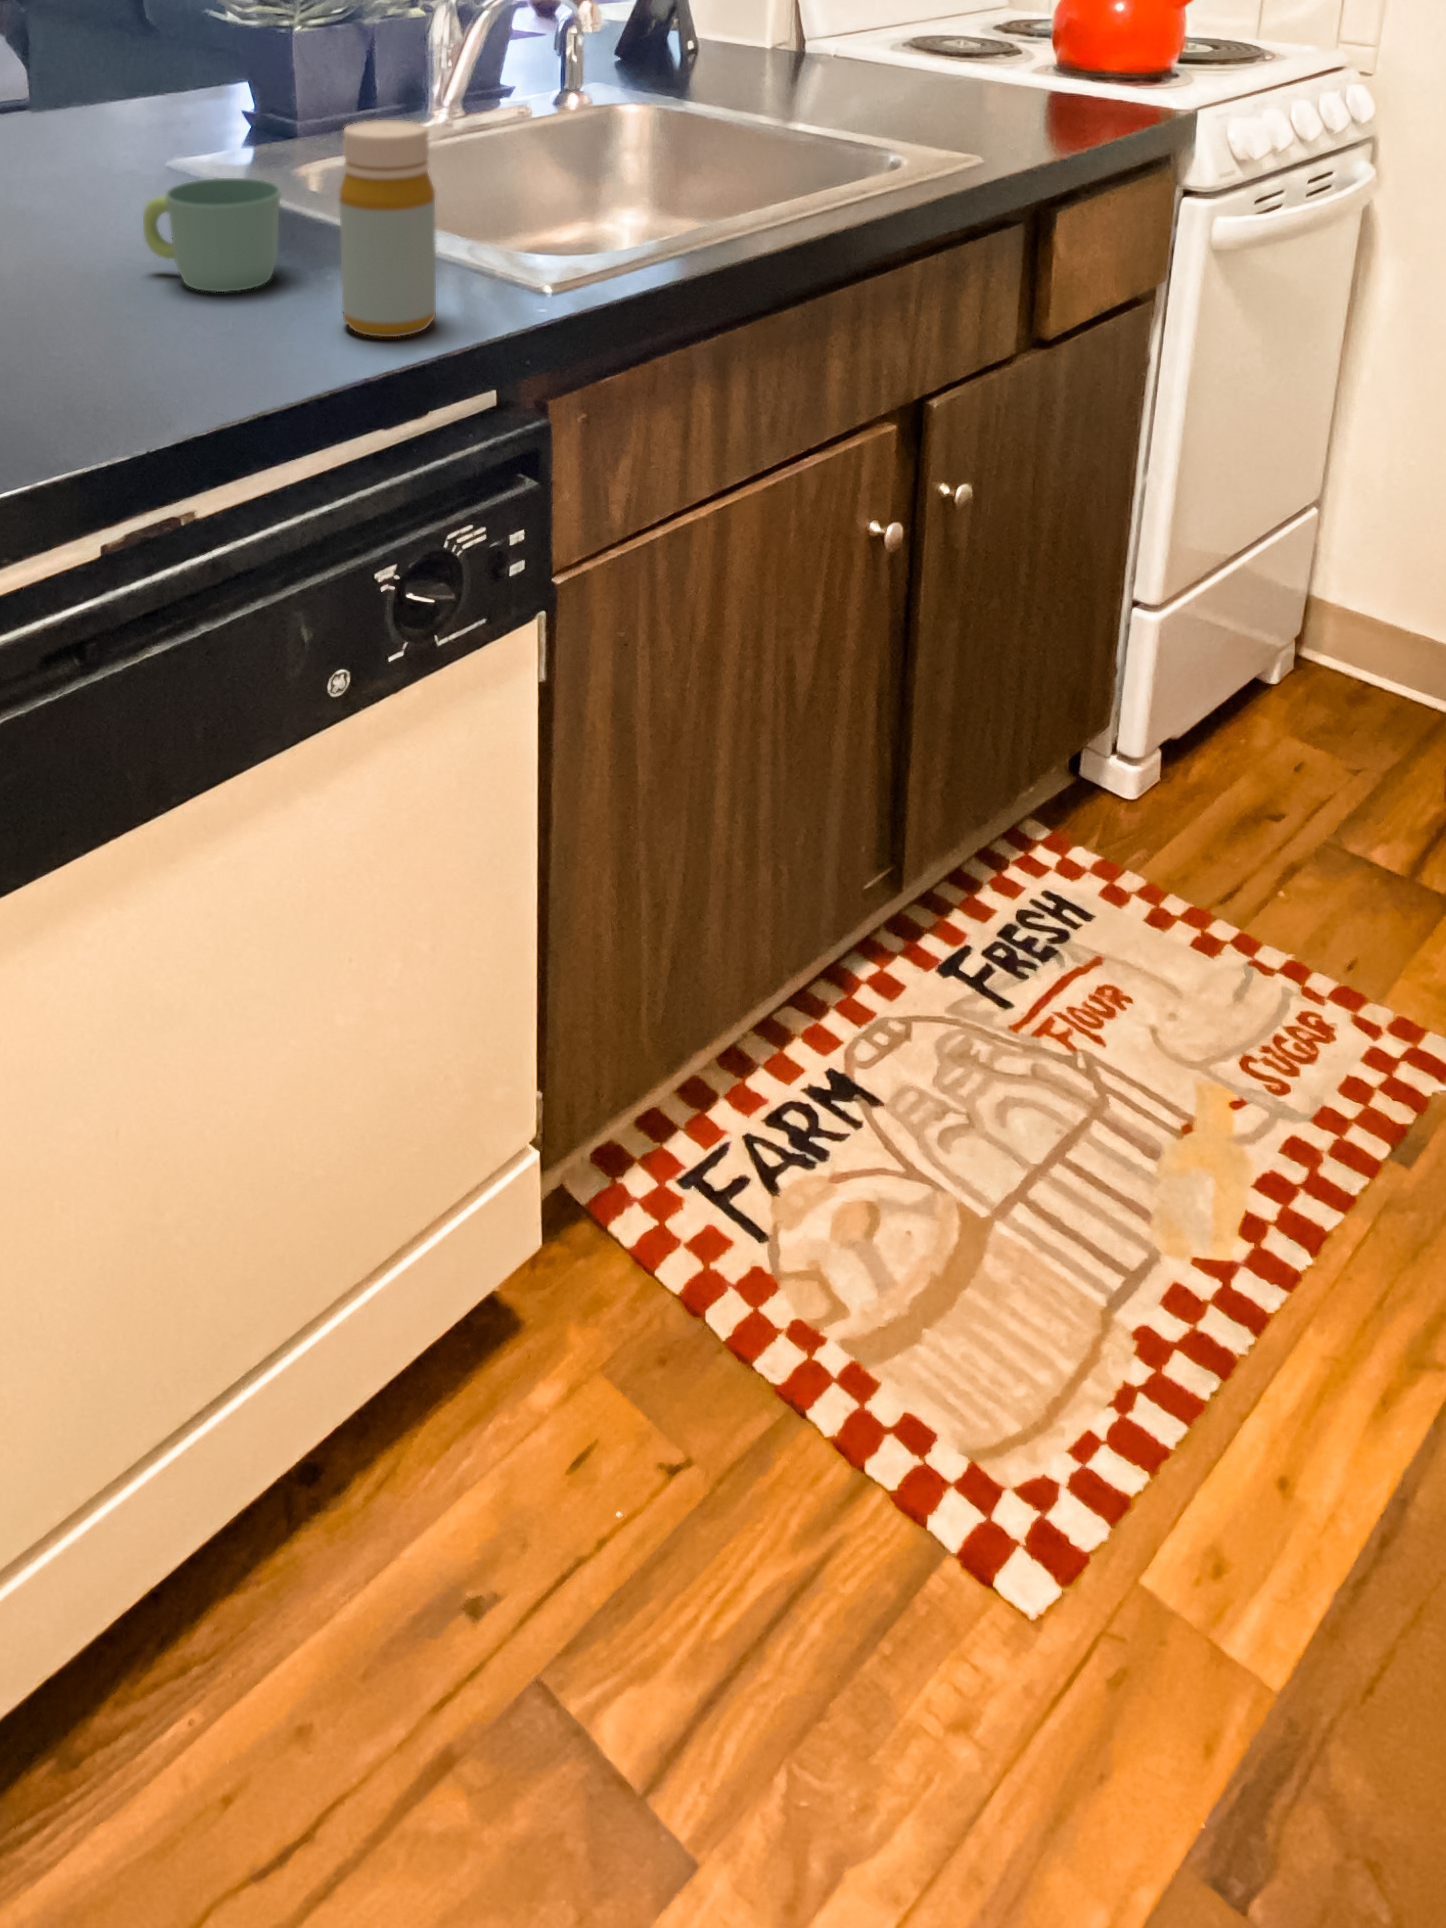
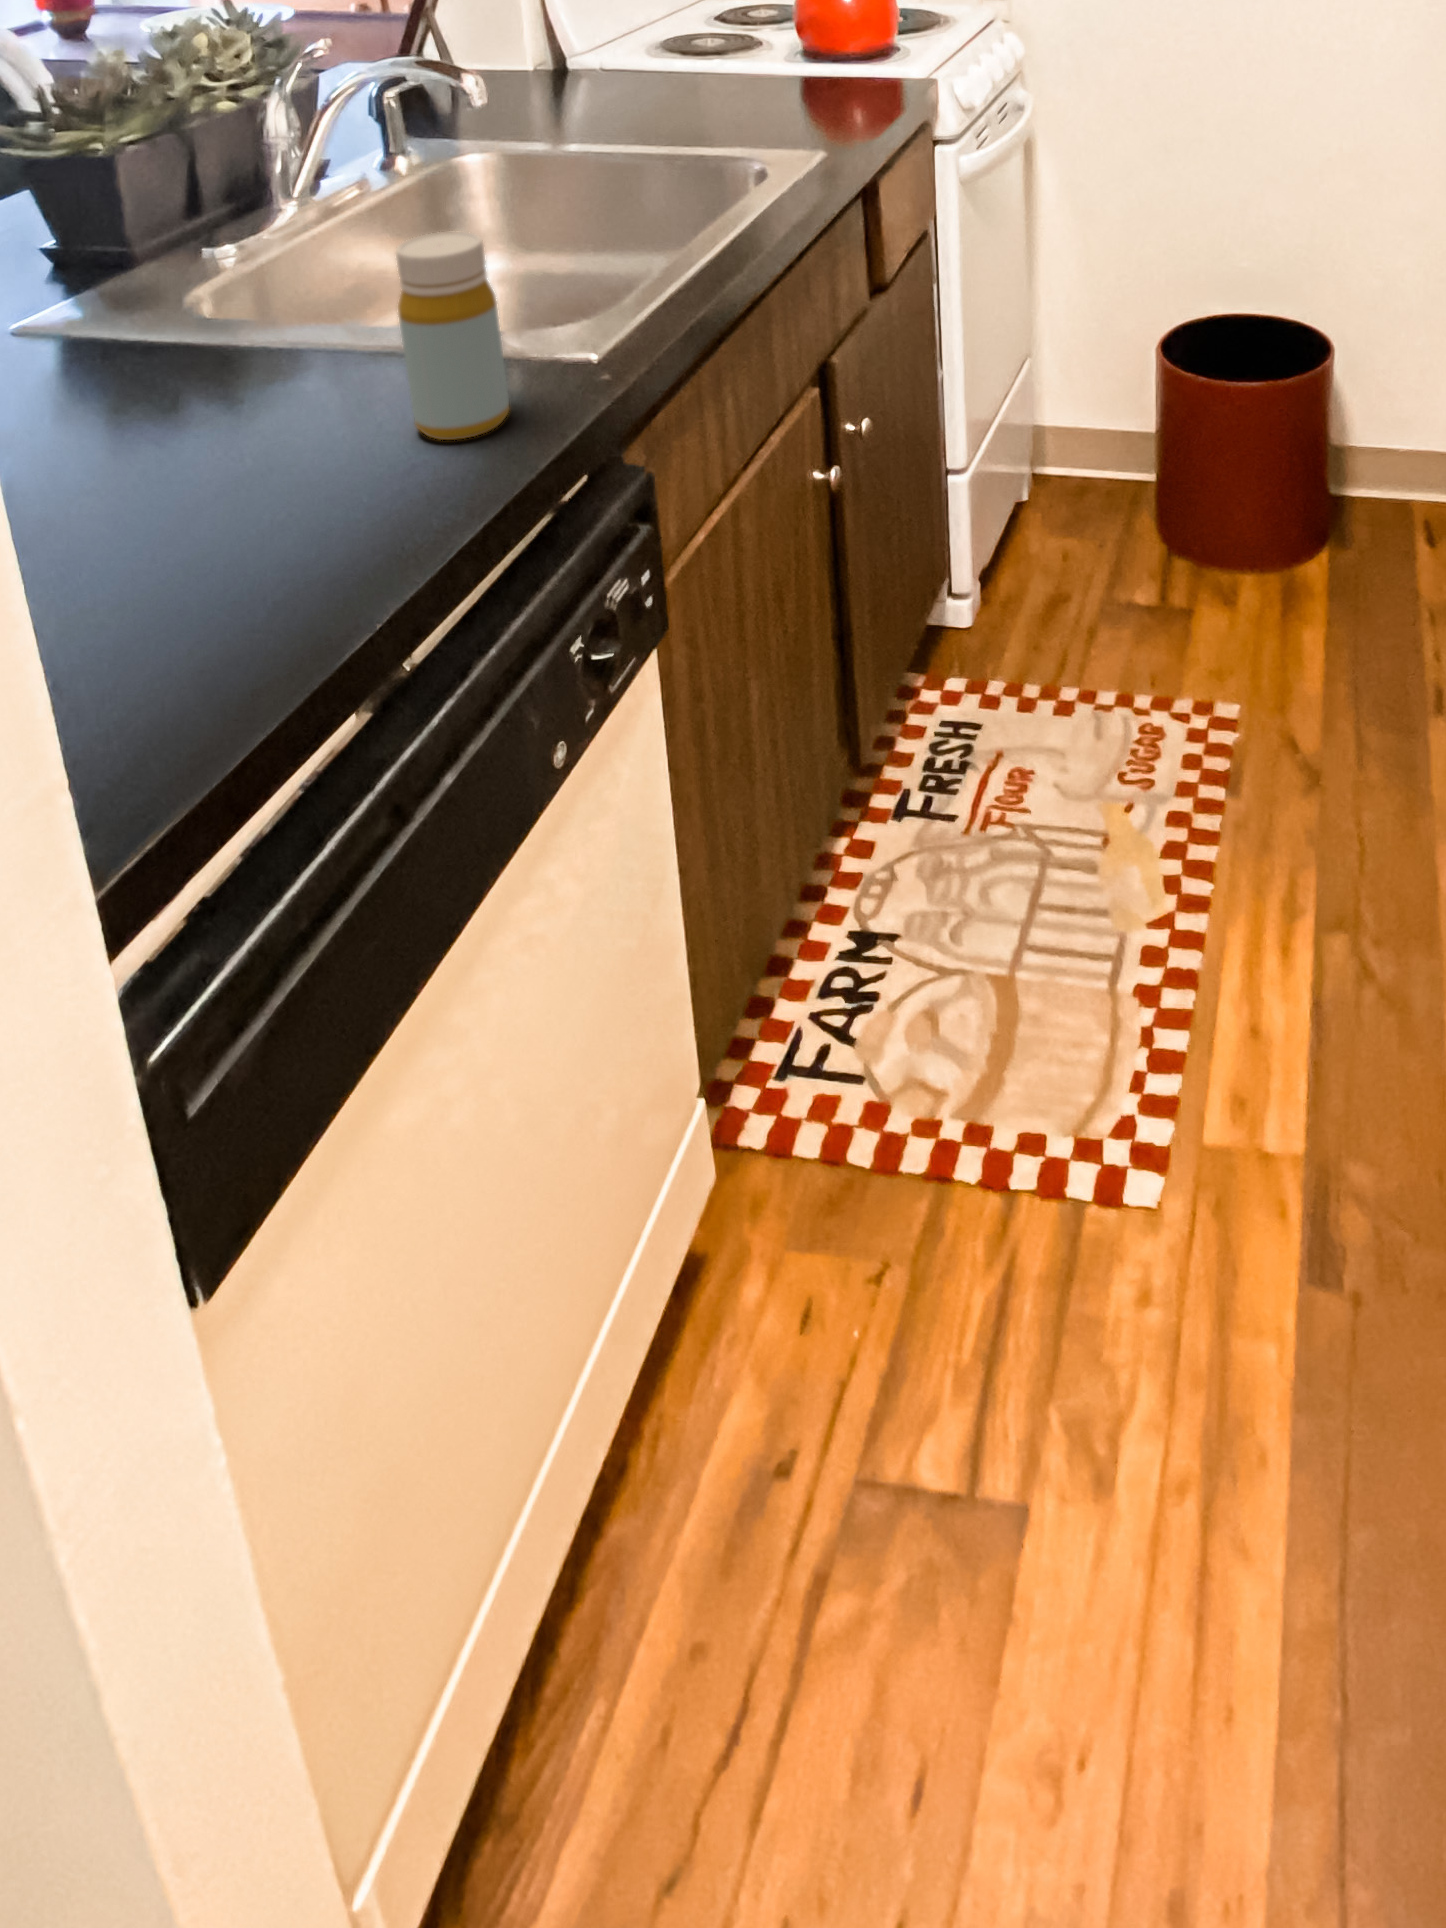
mug: present [143,178,281,292] -> none [116,316,290,445]

